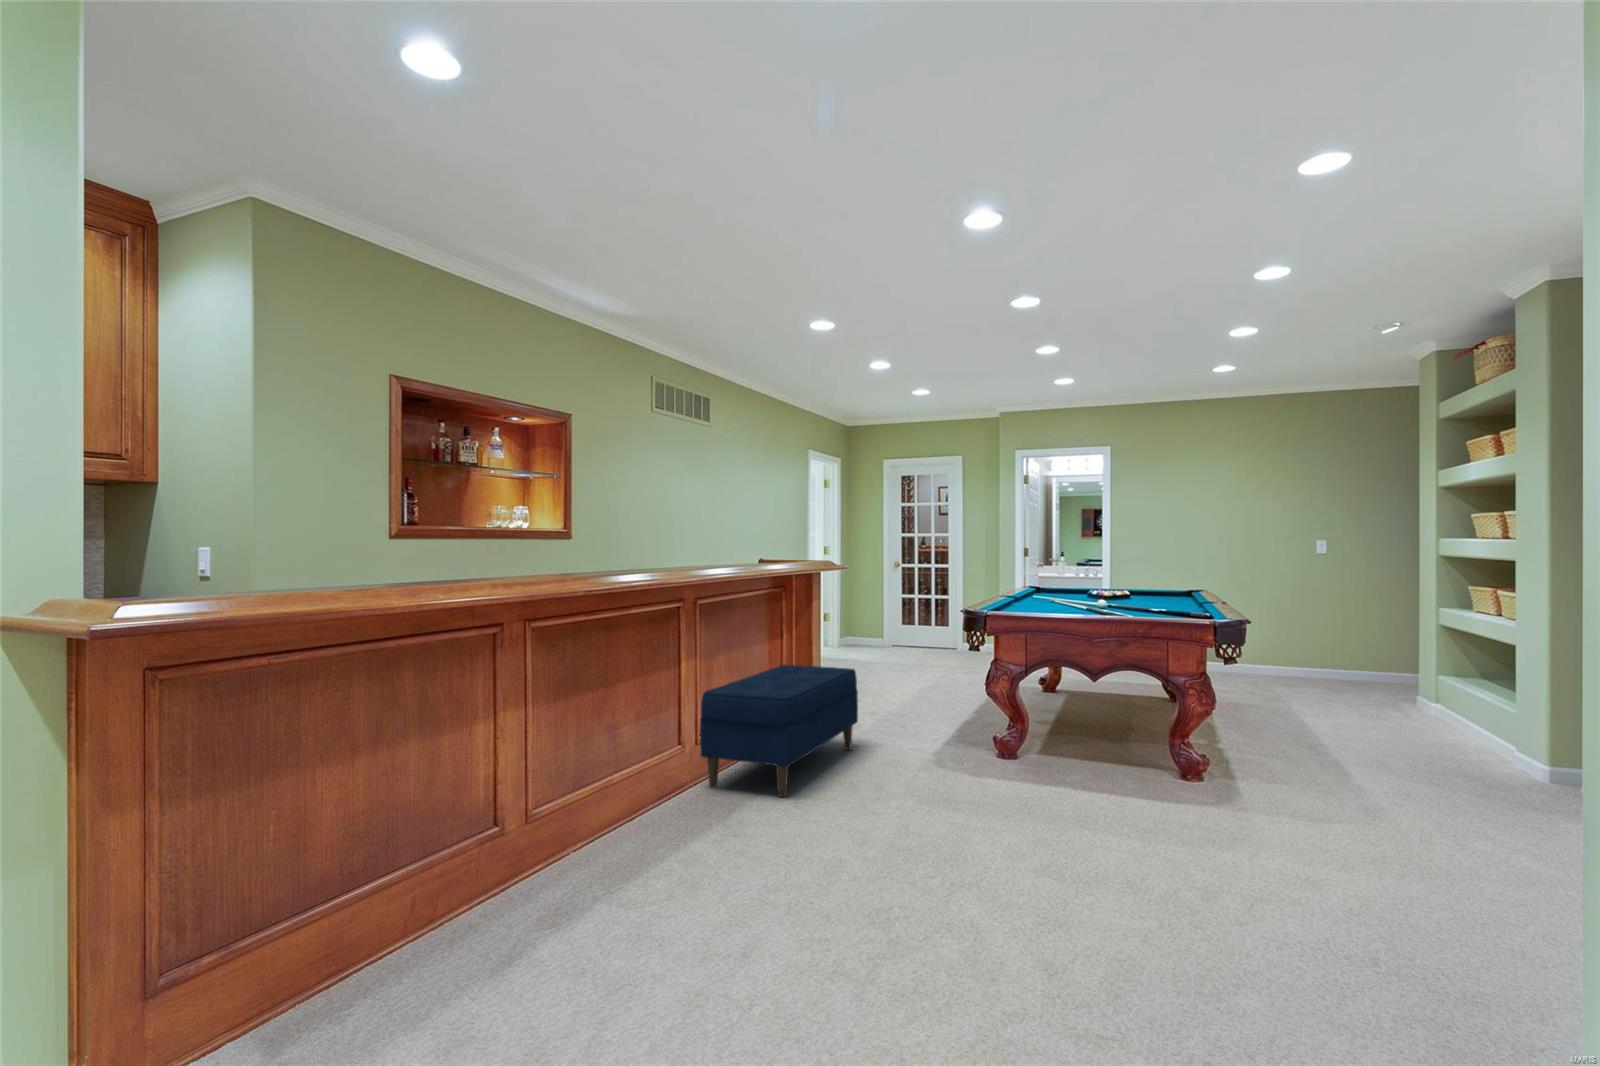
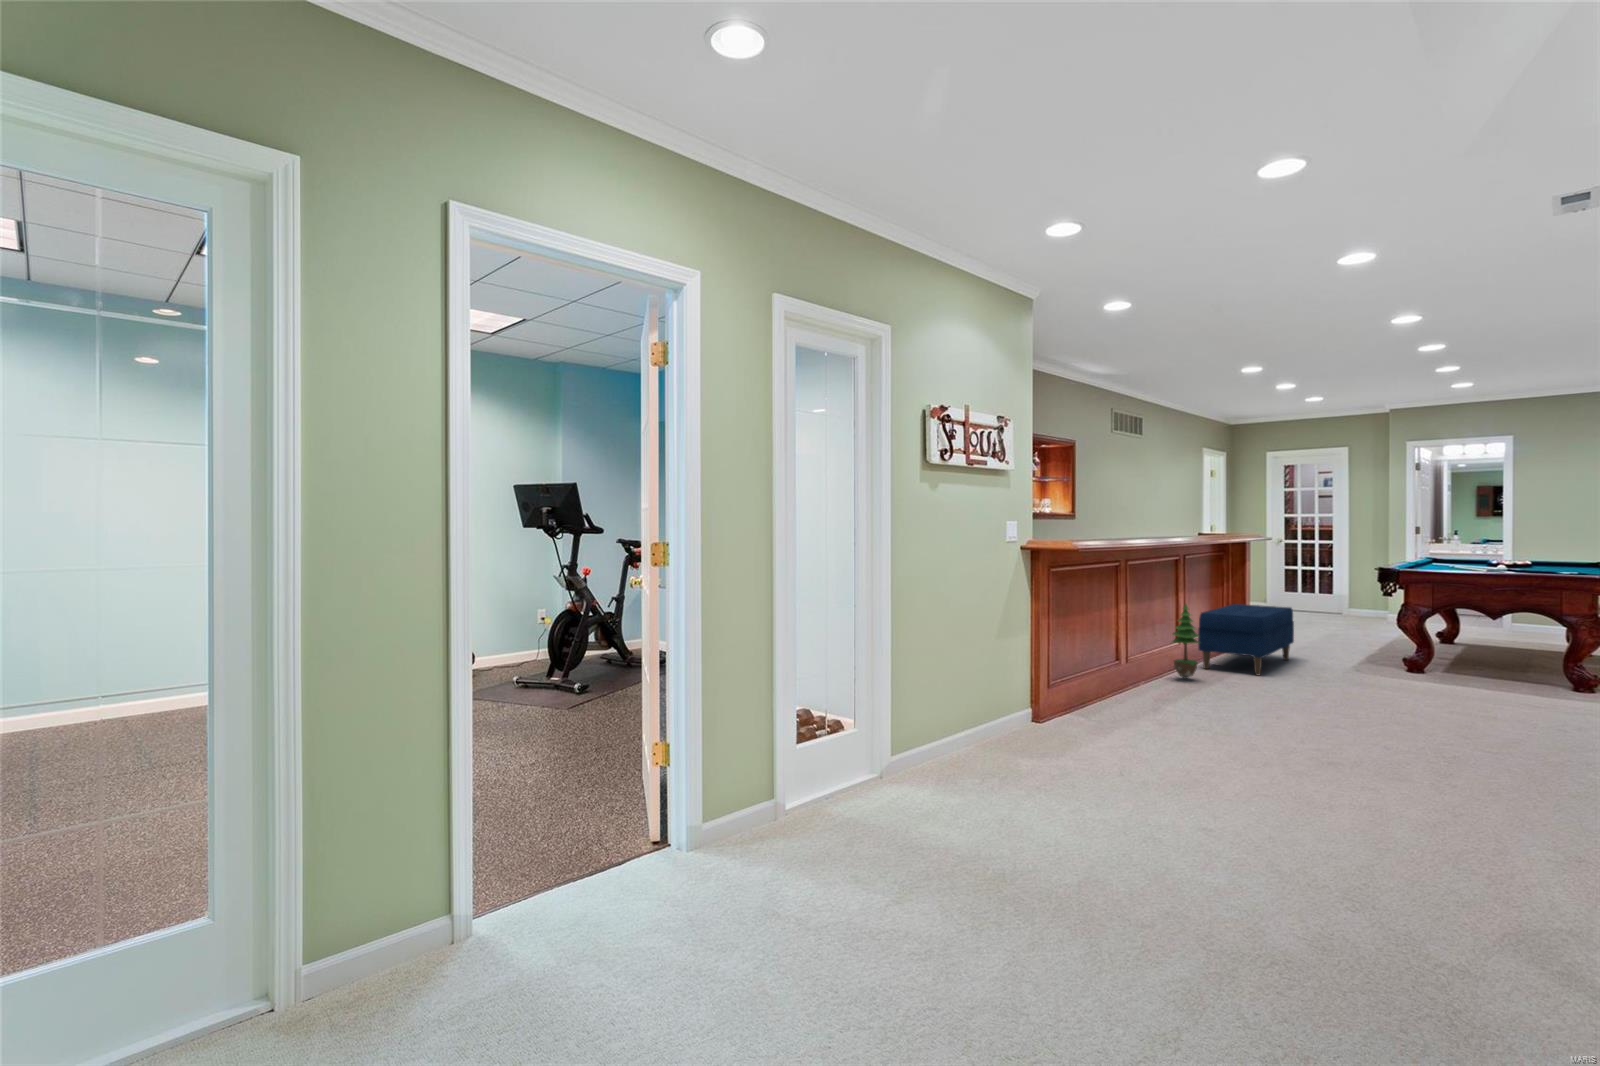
potted tree: none [623,684,674,826] -> present [1171,604,1200,679]

